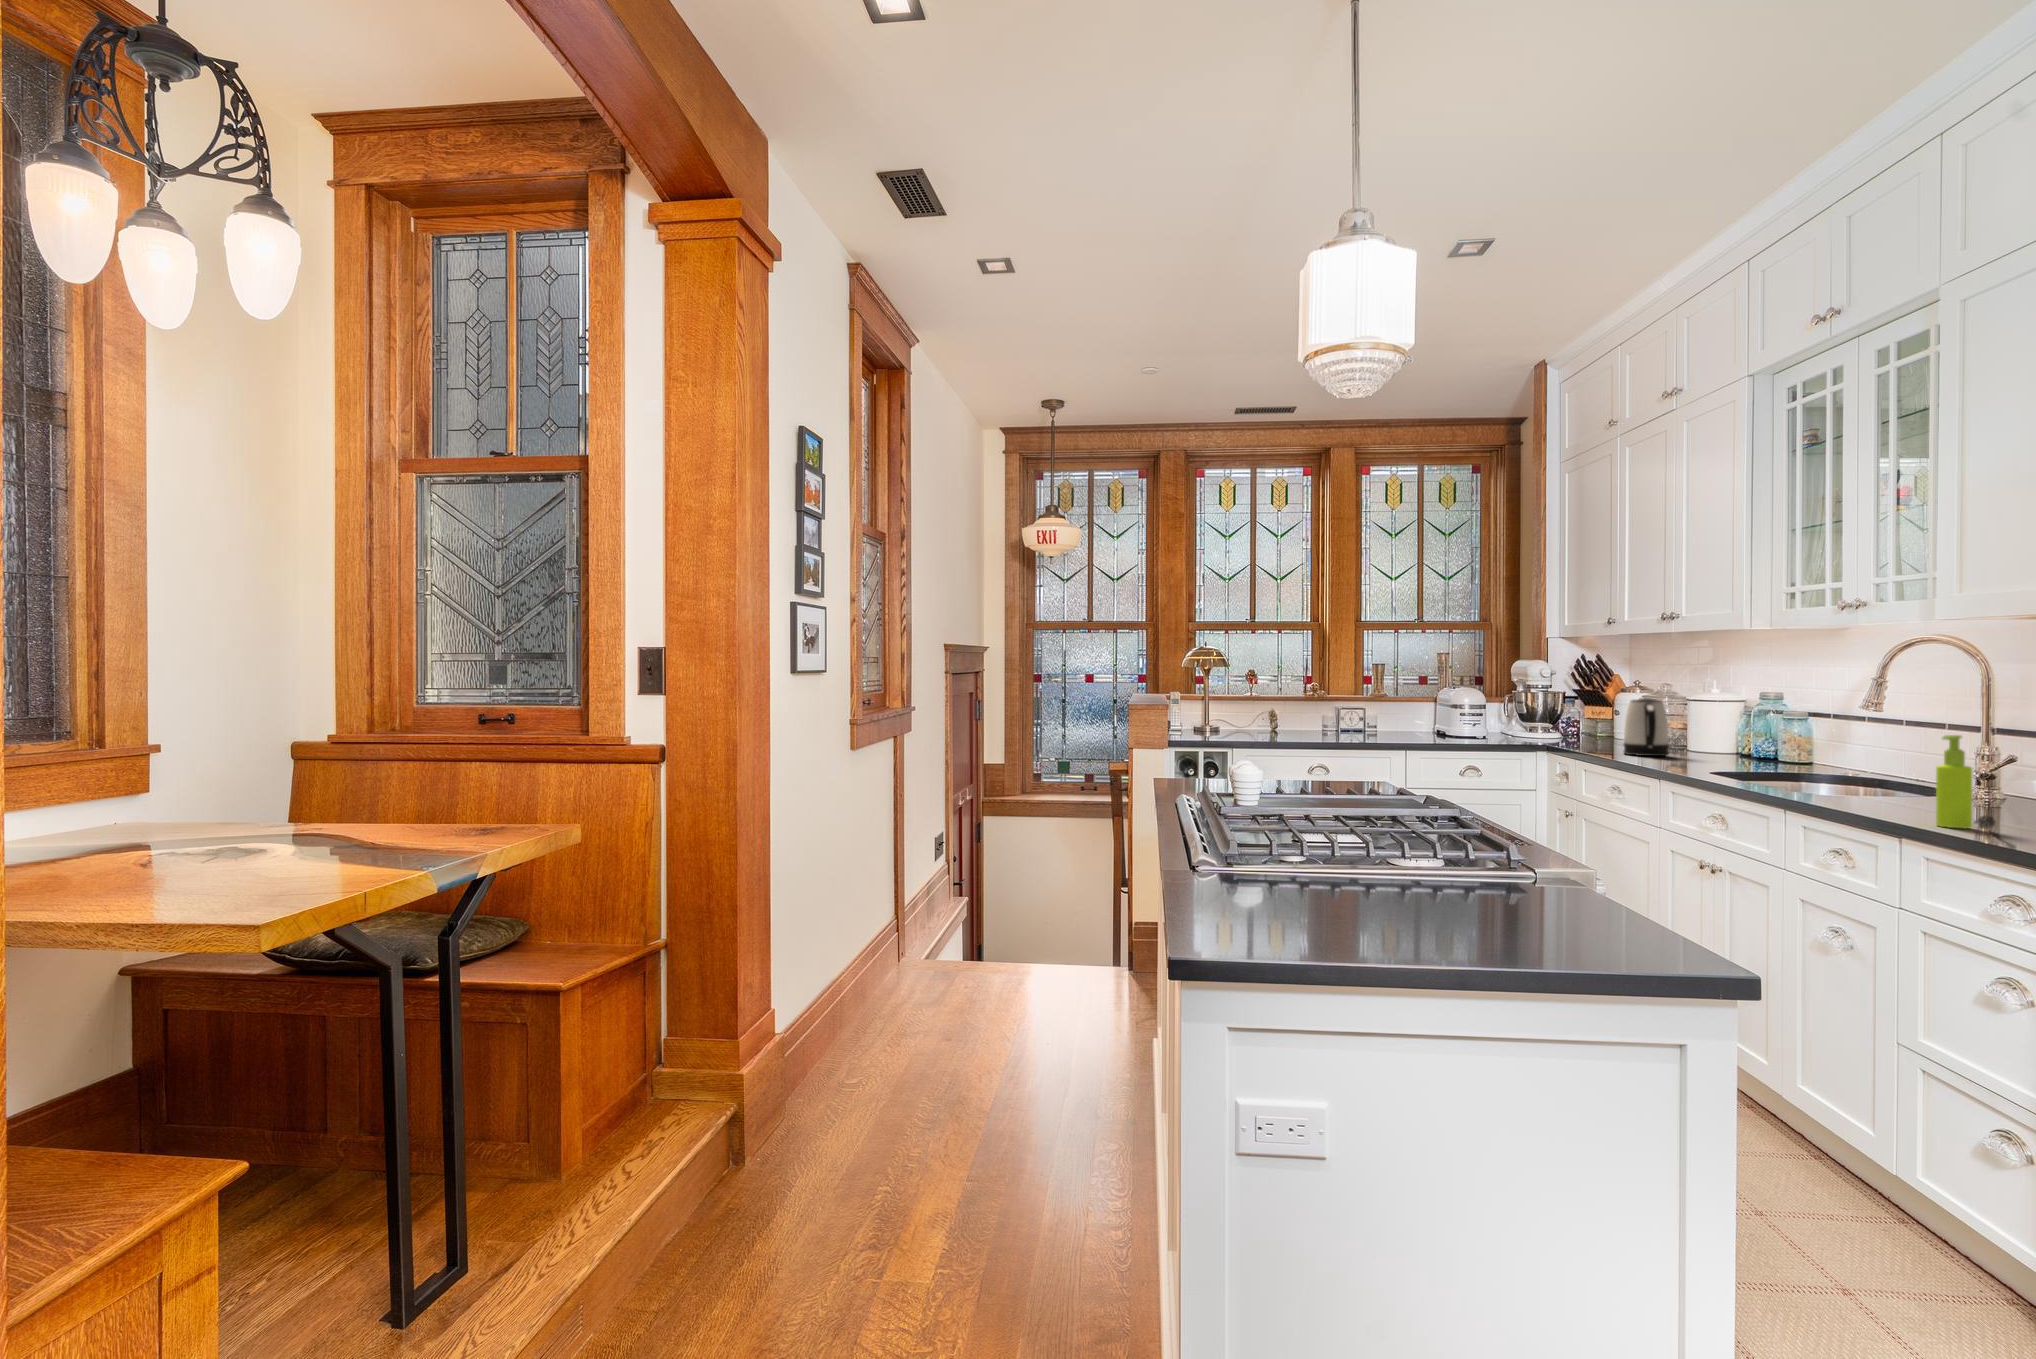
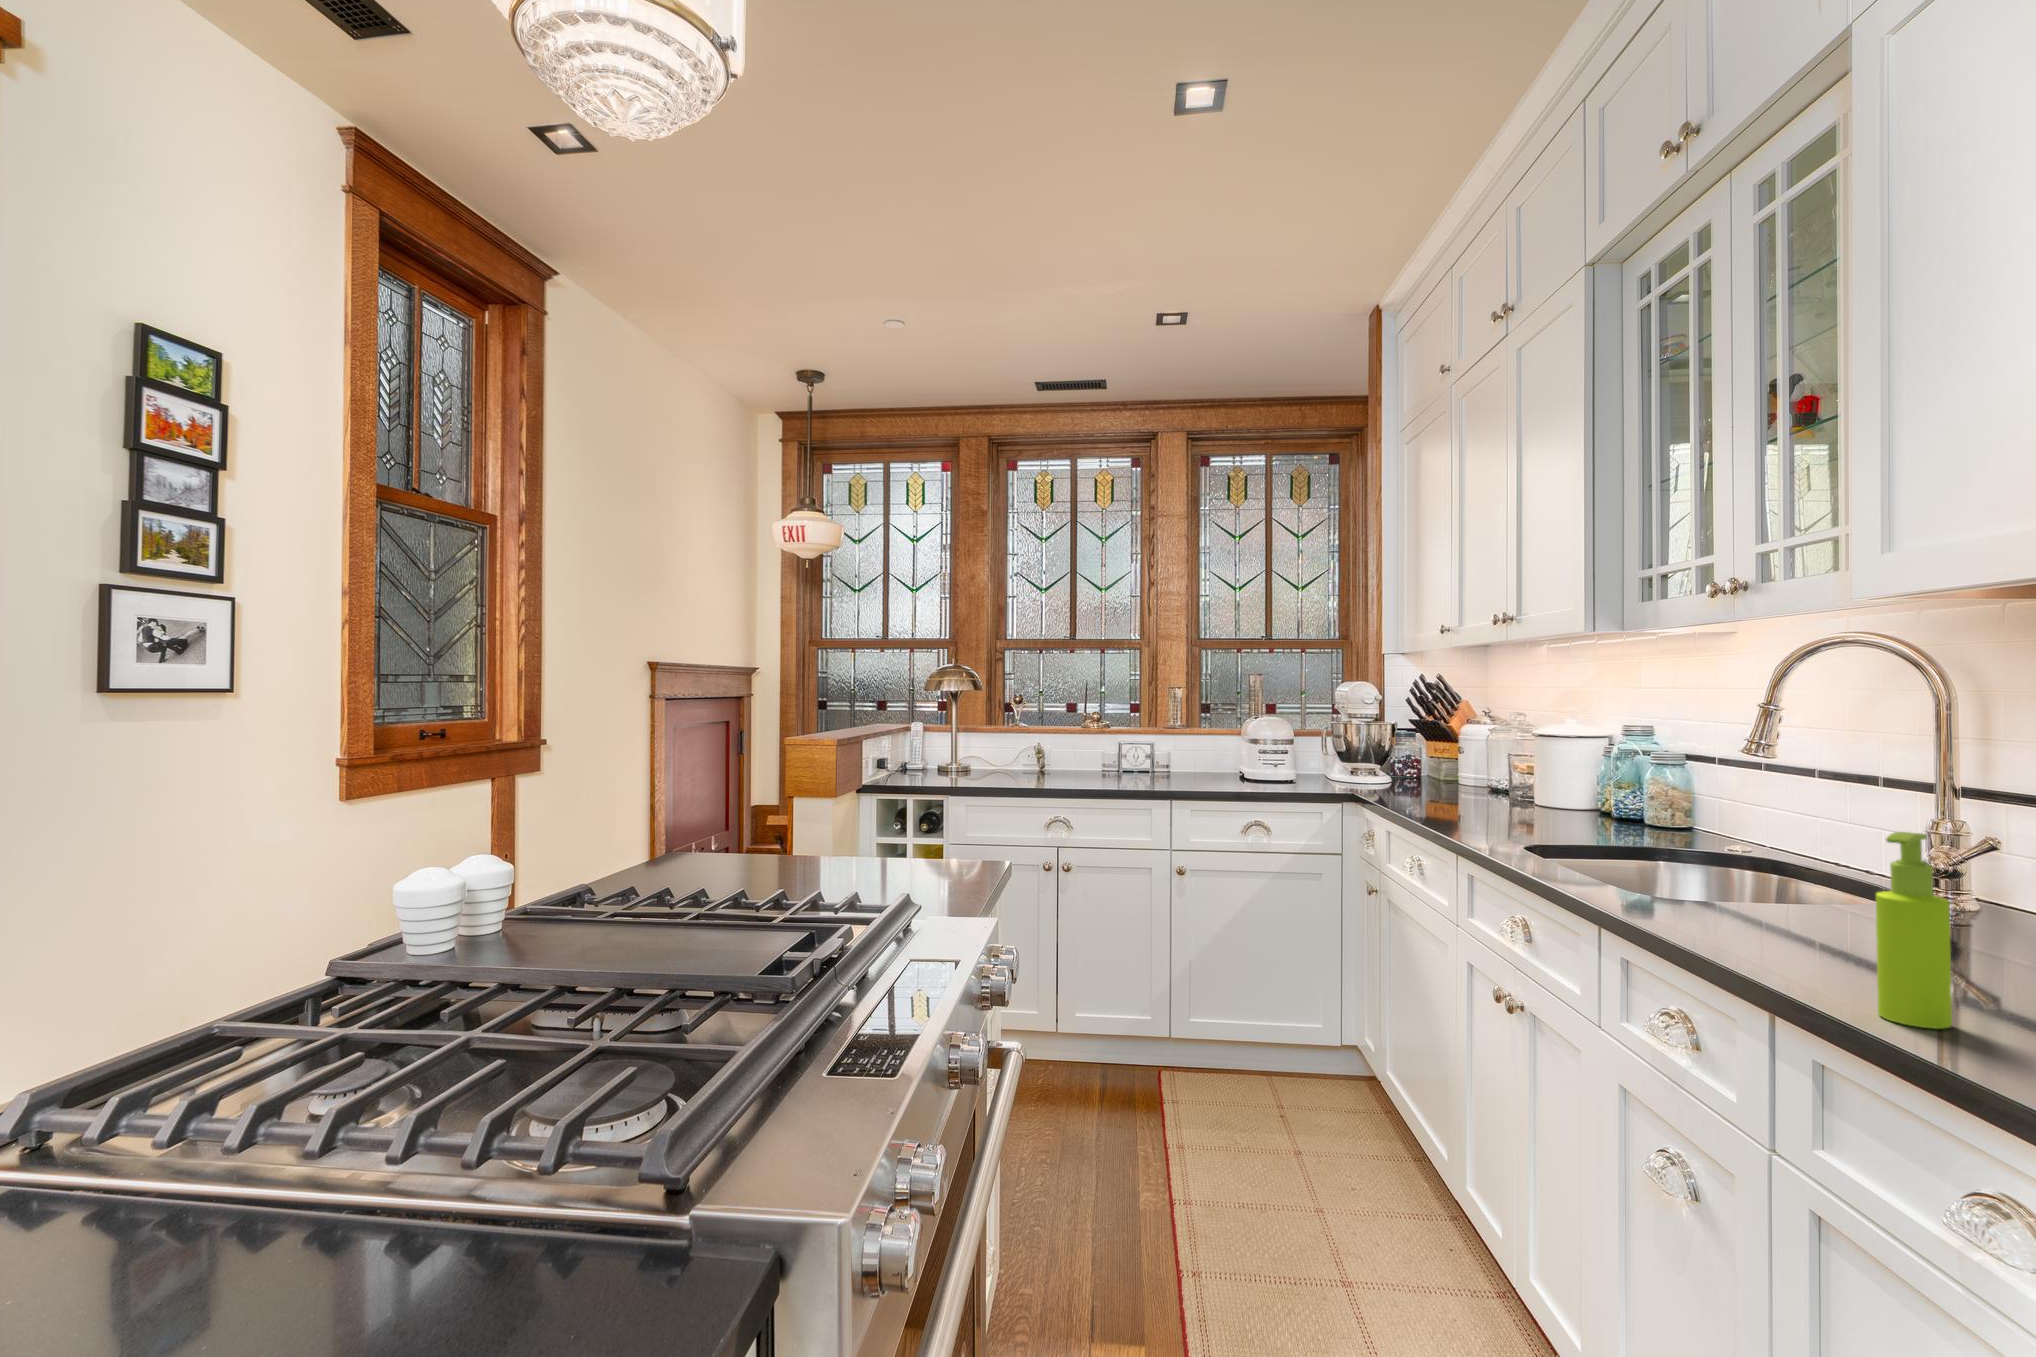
kettle: present [1624,698,1669,756] -> none [1447,733,1505,813]

